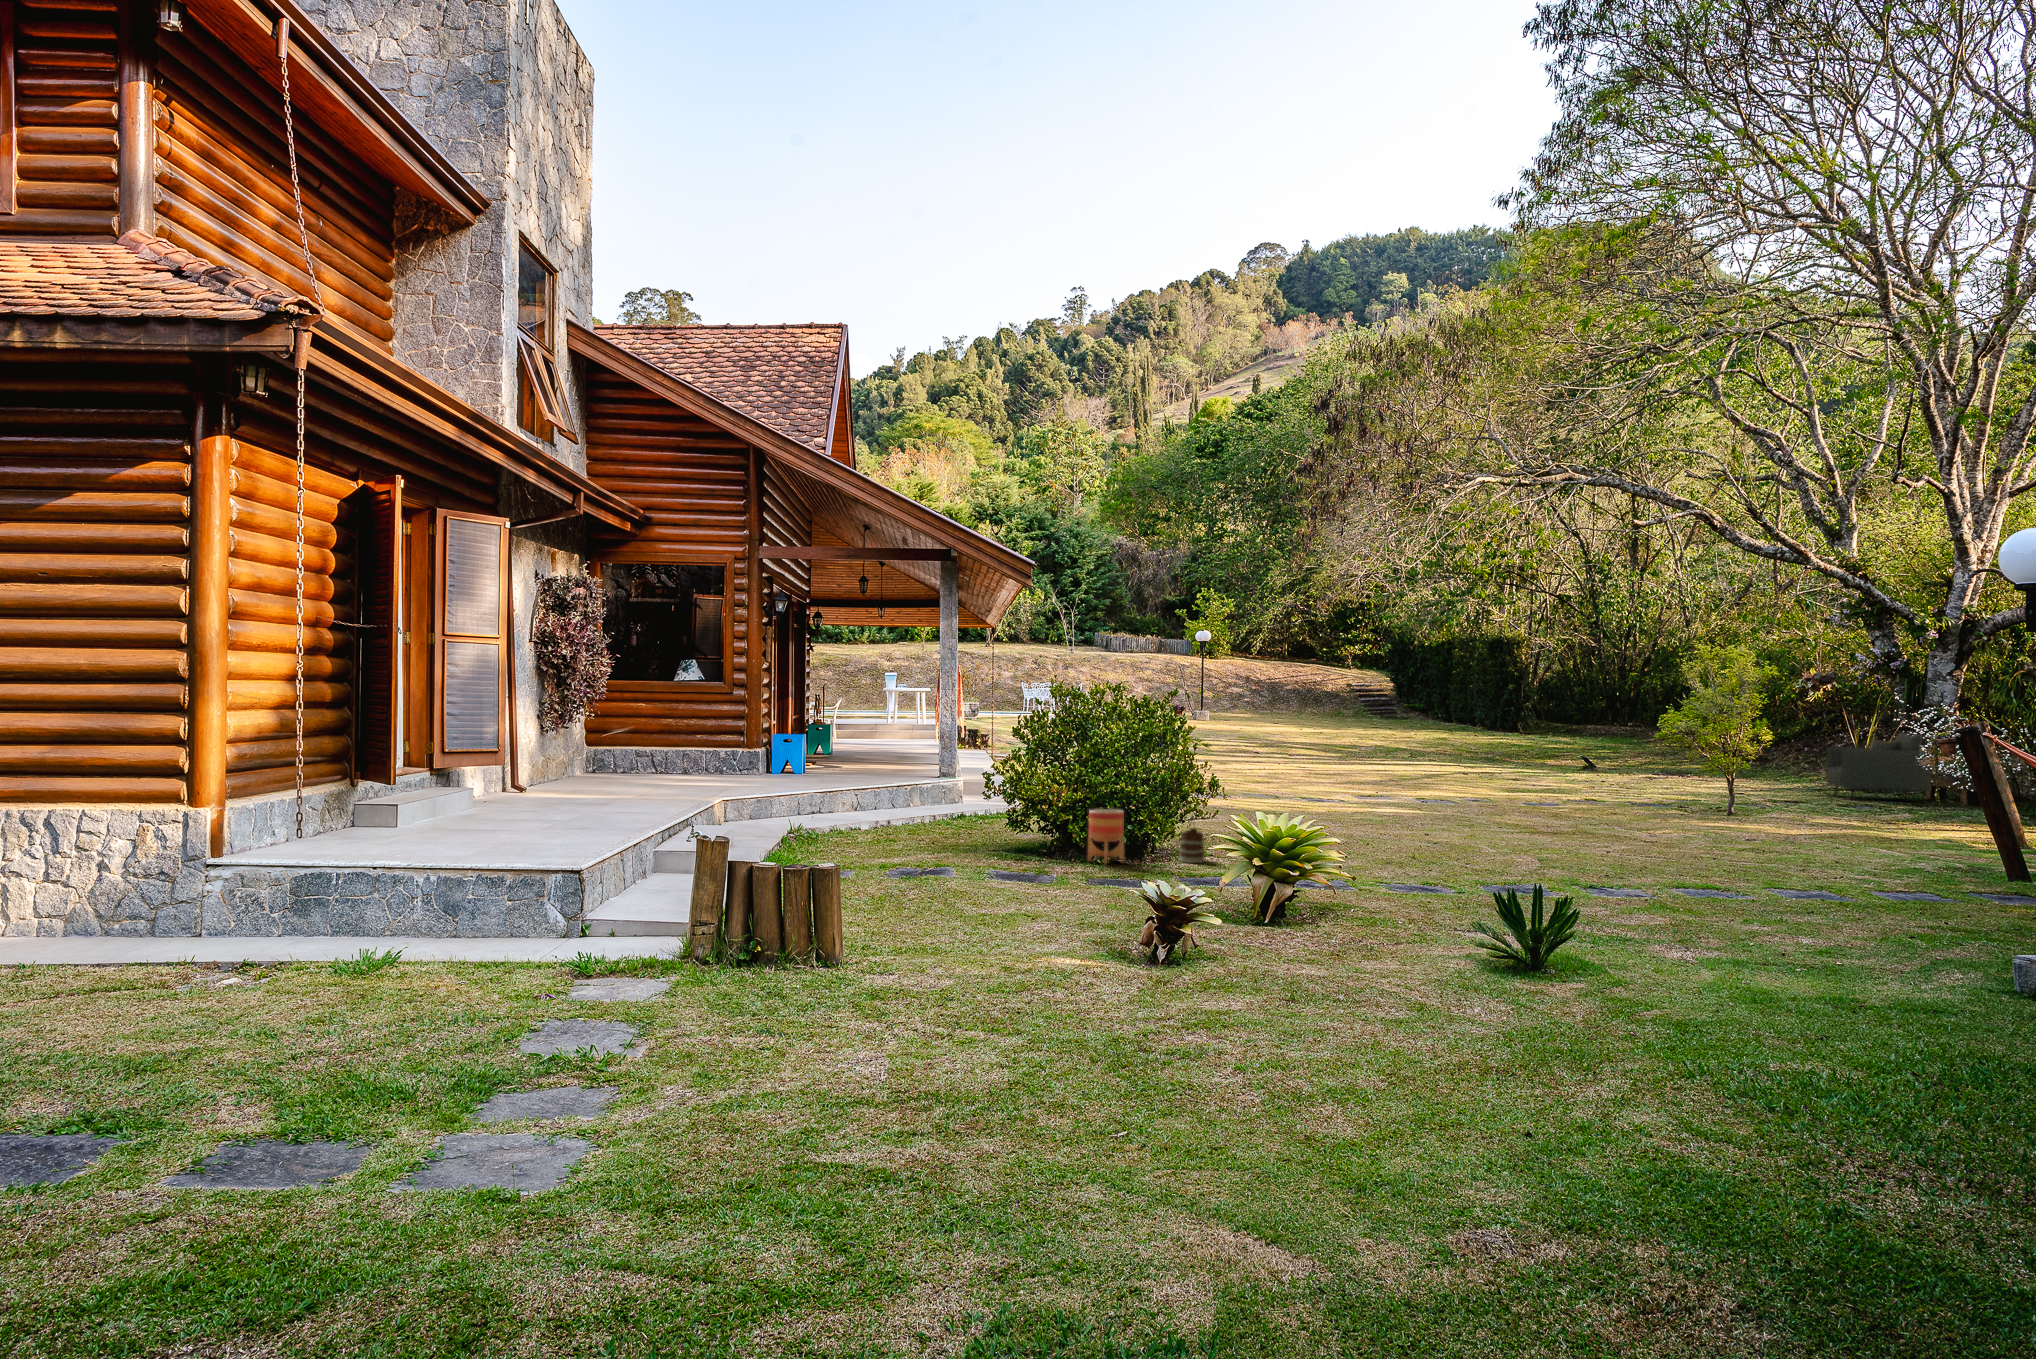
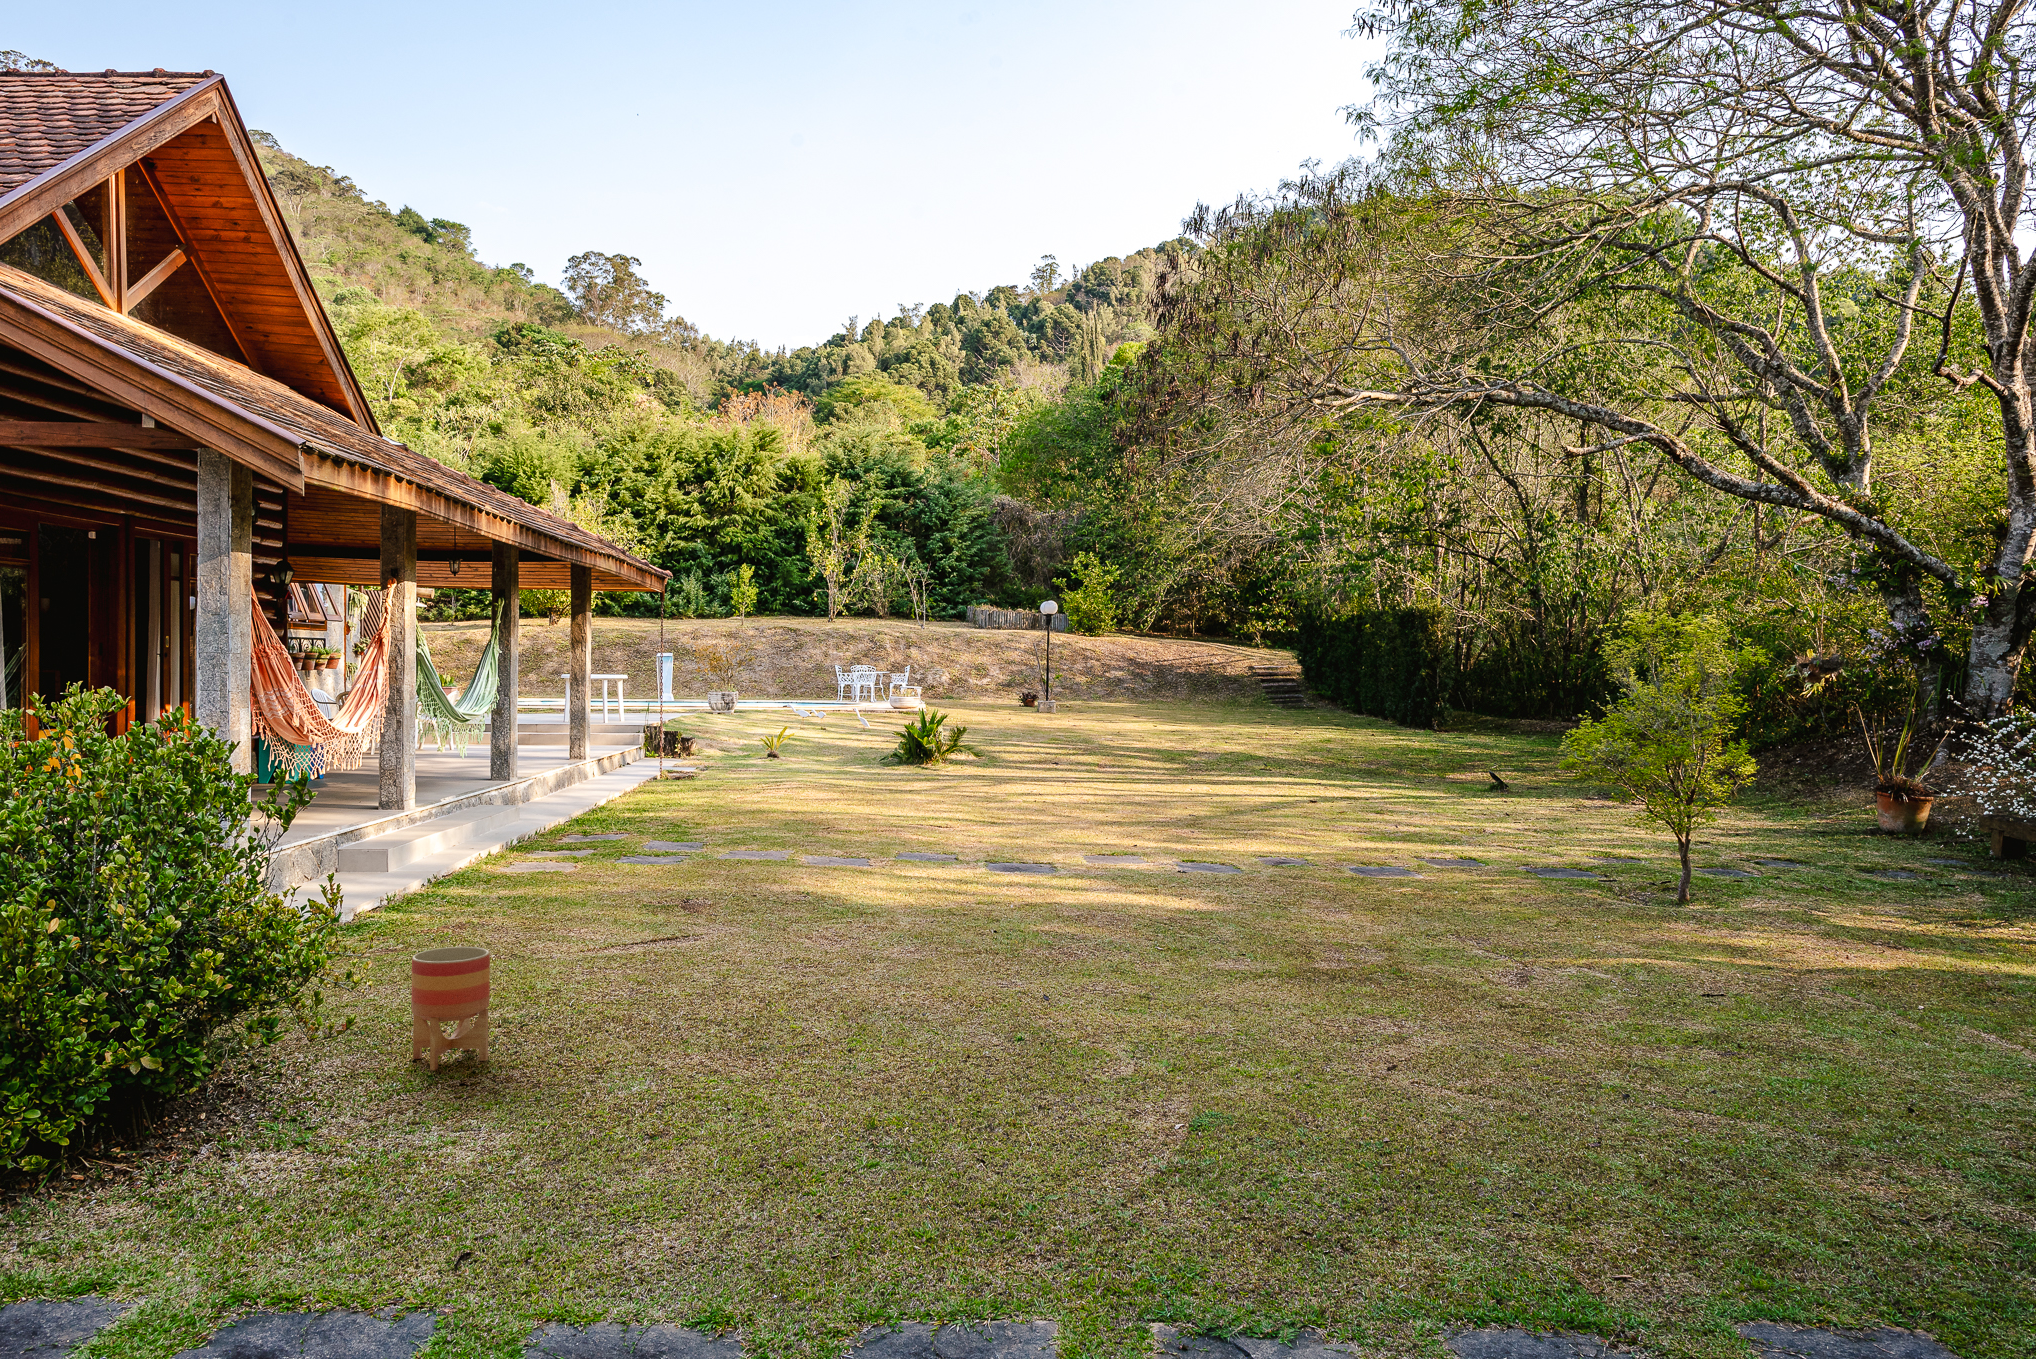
armchair: present [1826,732,1931,802] -> none [1832,740,1983,844]
wooden bucket: present [1179,815,1205,863] -> none [614,955,668,1057]

